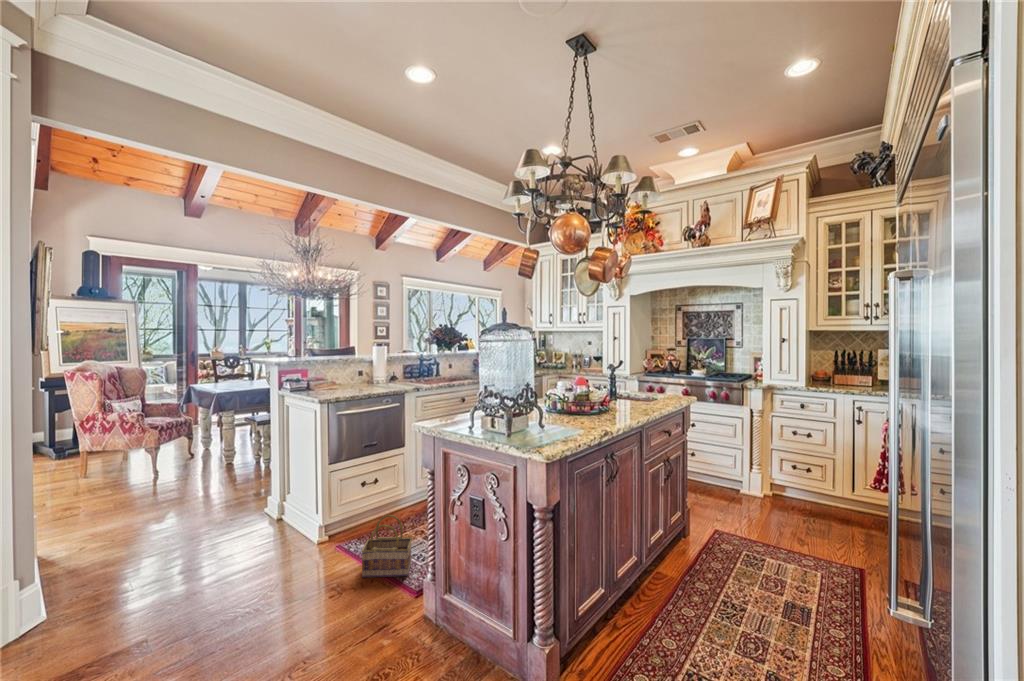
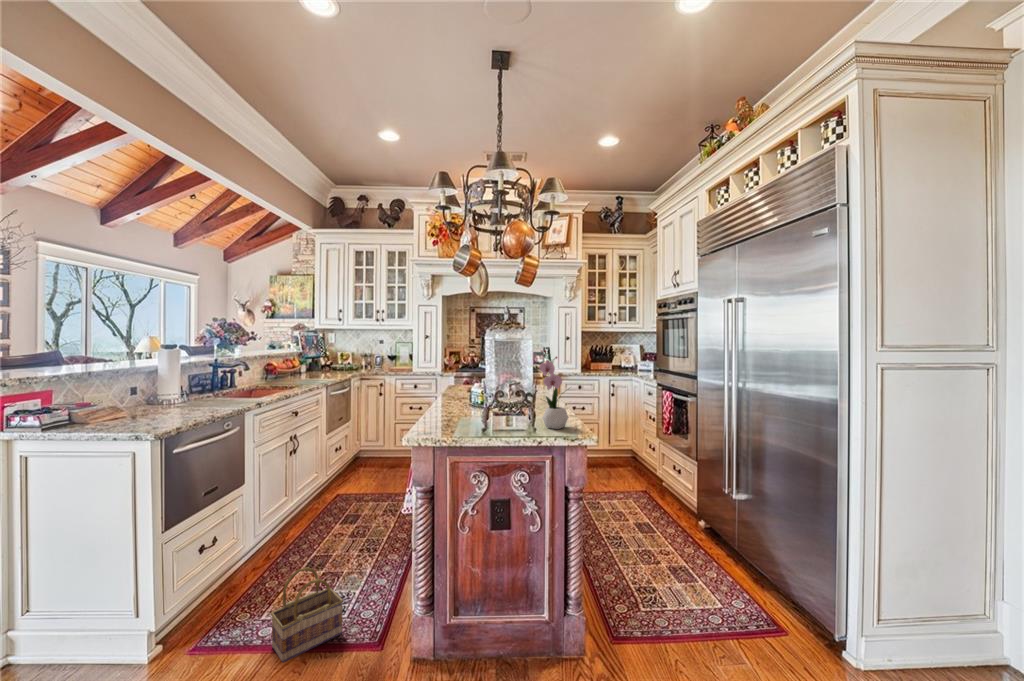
flower arrangement: none [523,352,560,438] -> present [539,350,568,429]

